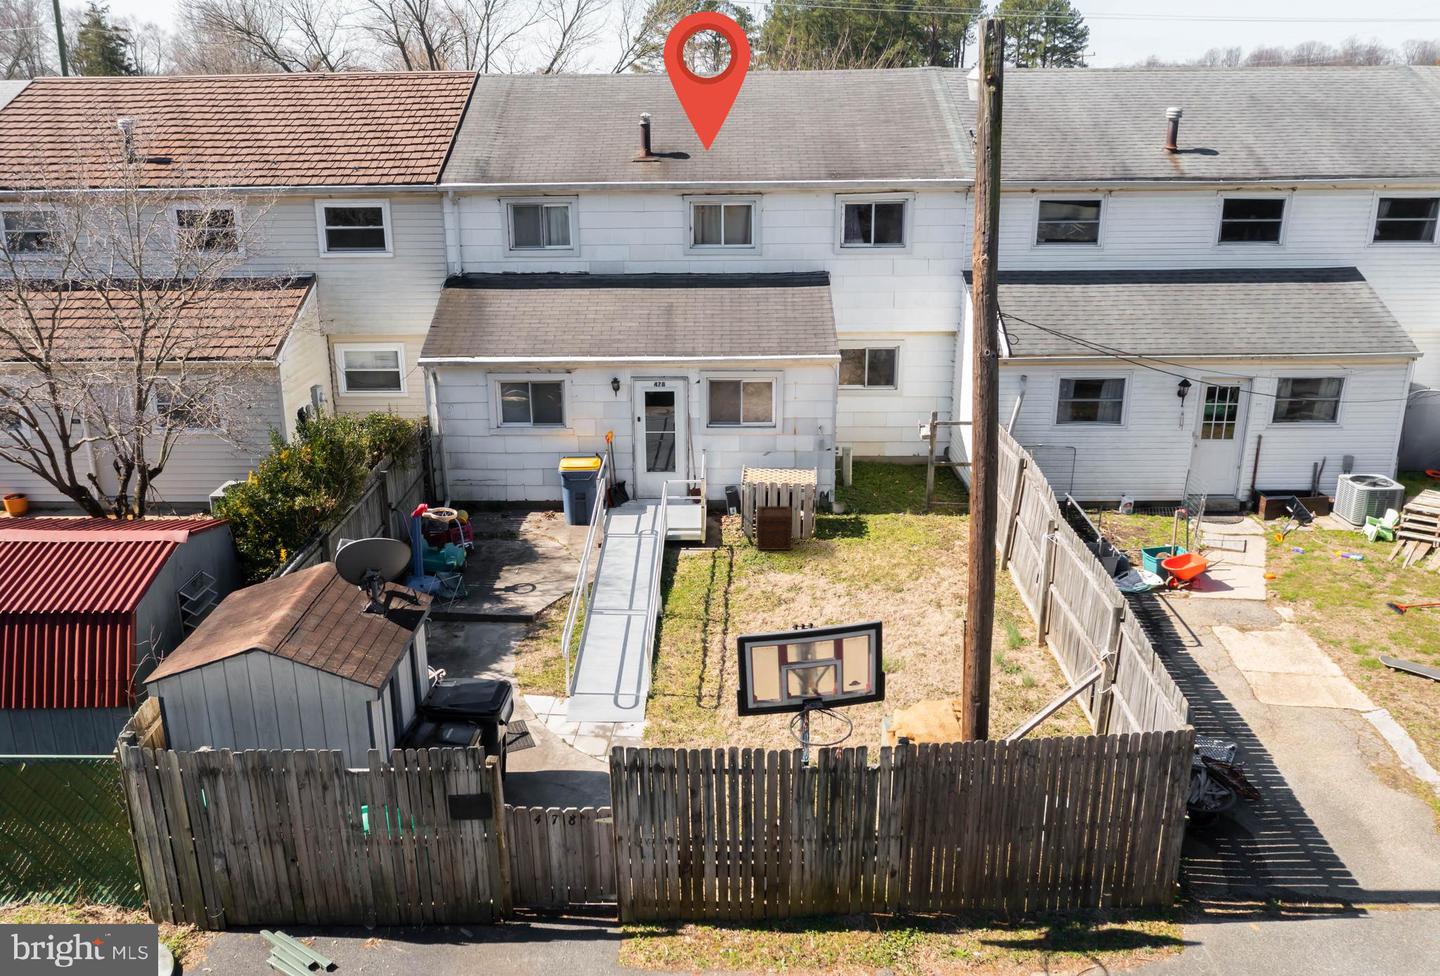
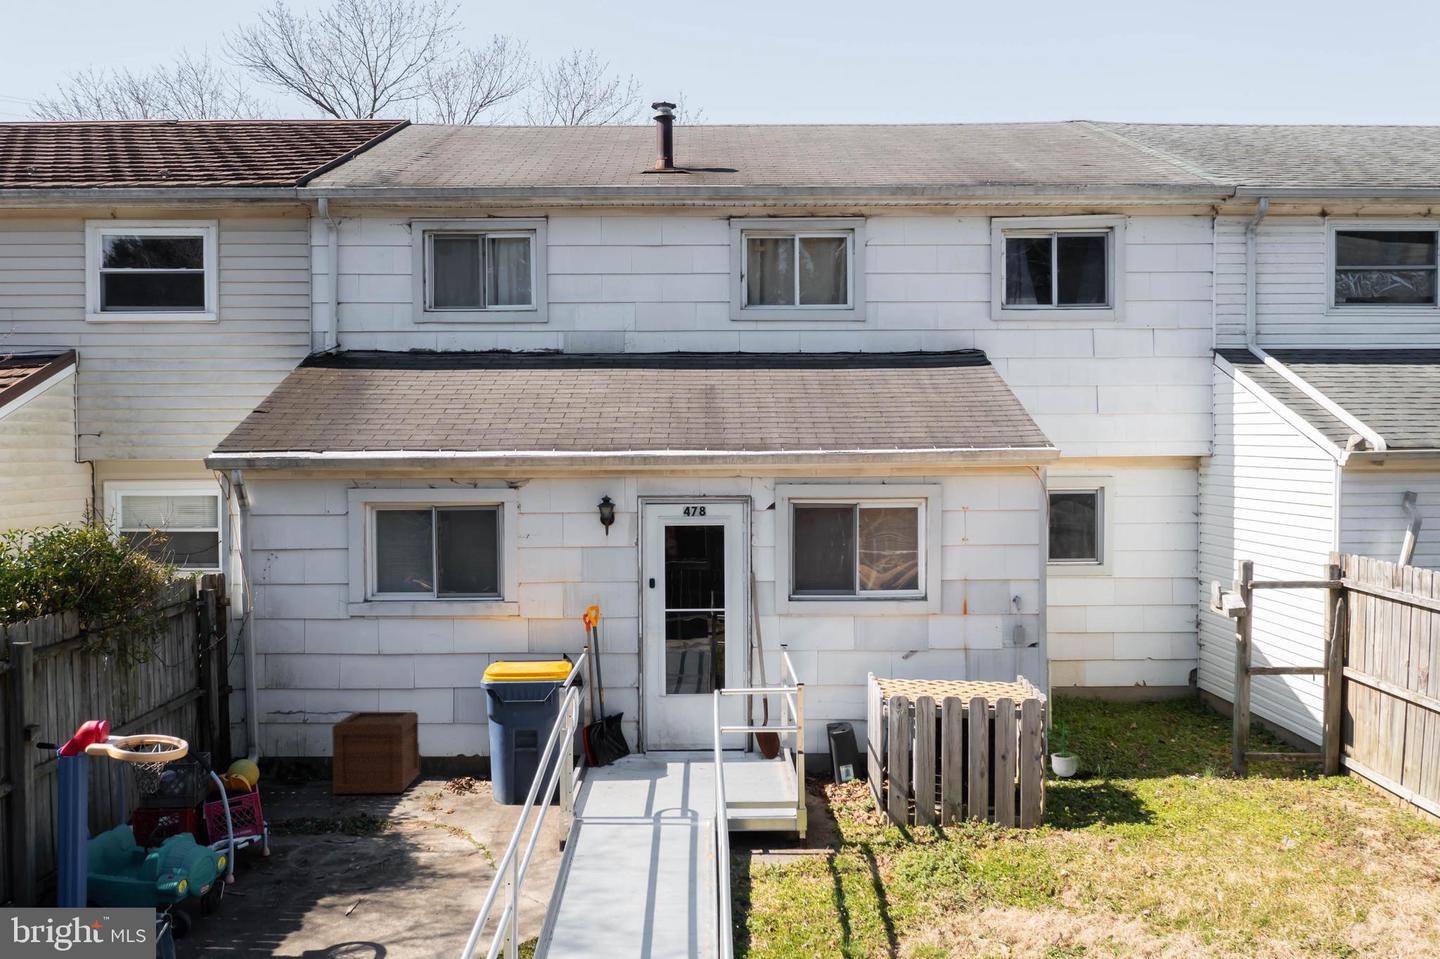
wooden crate: present [757,506,792,550] -> present [332,710,420,794]

